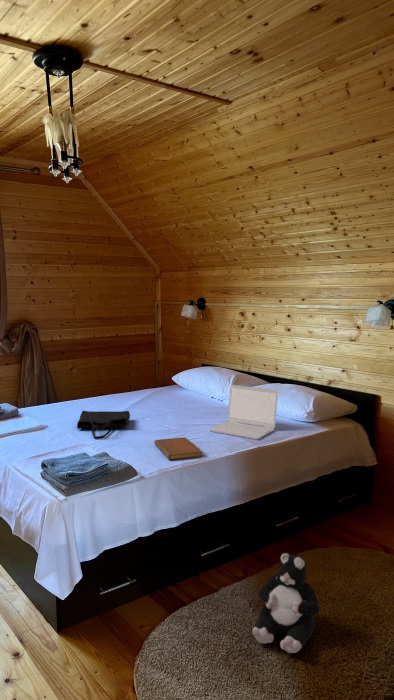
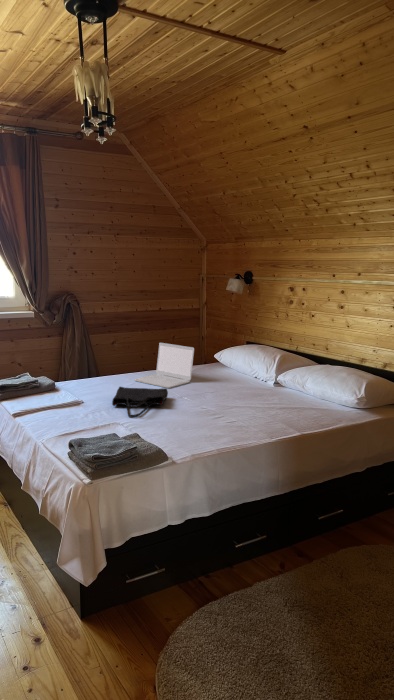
laptop: present [209,385,278,439] -> present [134,343,194,388]
notebook: present [154,437,202,460] -> none [190,420,240,444]
plush toy: present [252,552,319,653] -> none [287,553,362,665]

